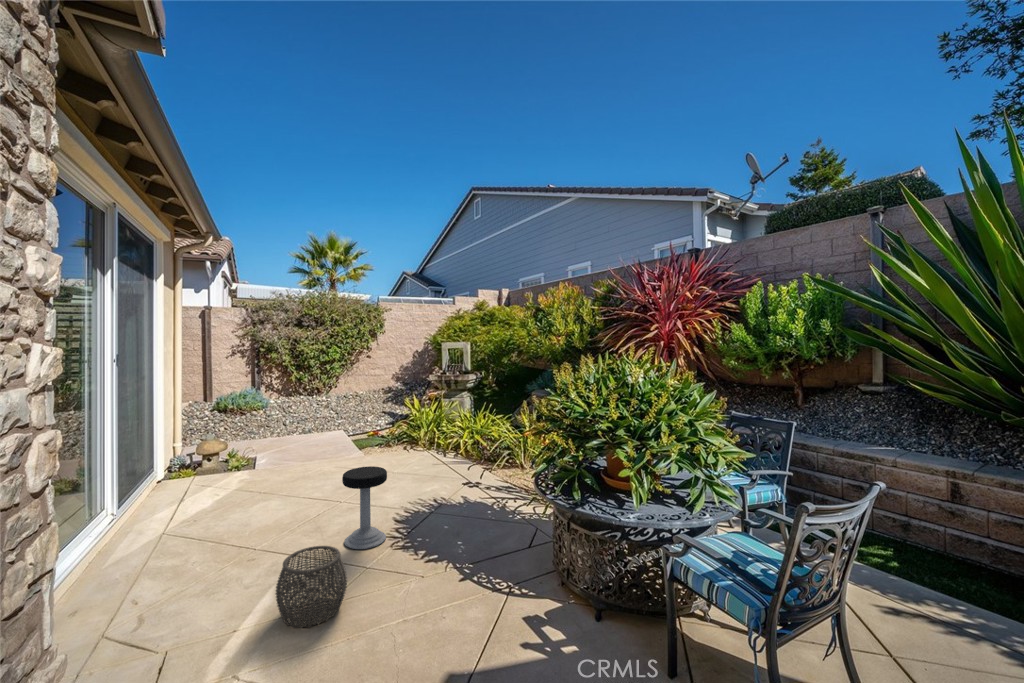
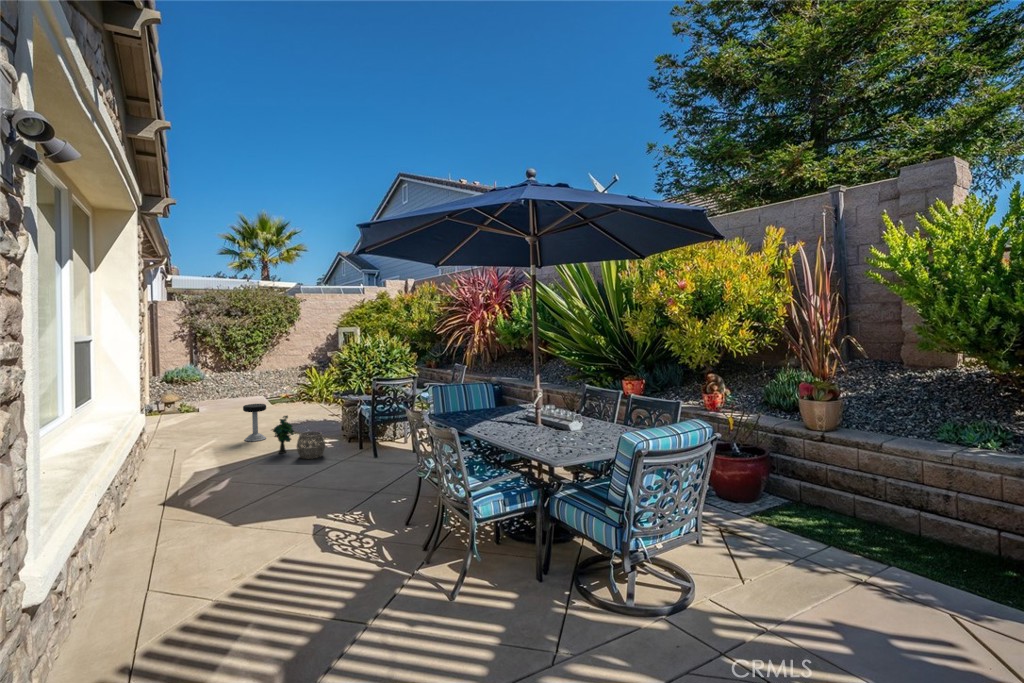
decorative plant: none [418,510,472,604] -> present [273,416,294,453]
woven basket: present [276,546,347,628] -> present [297,431,325,459]

